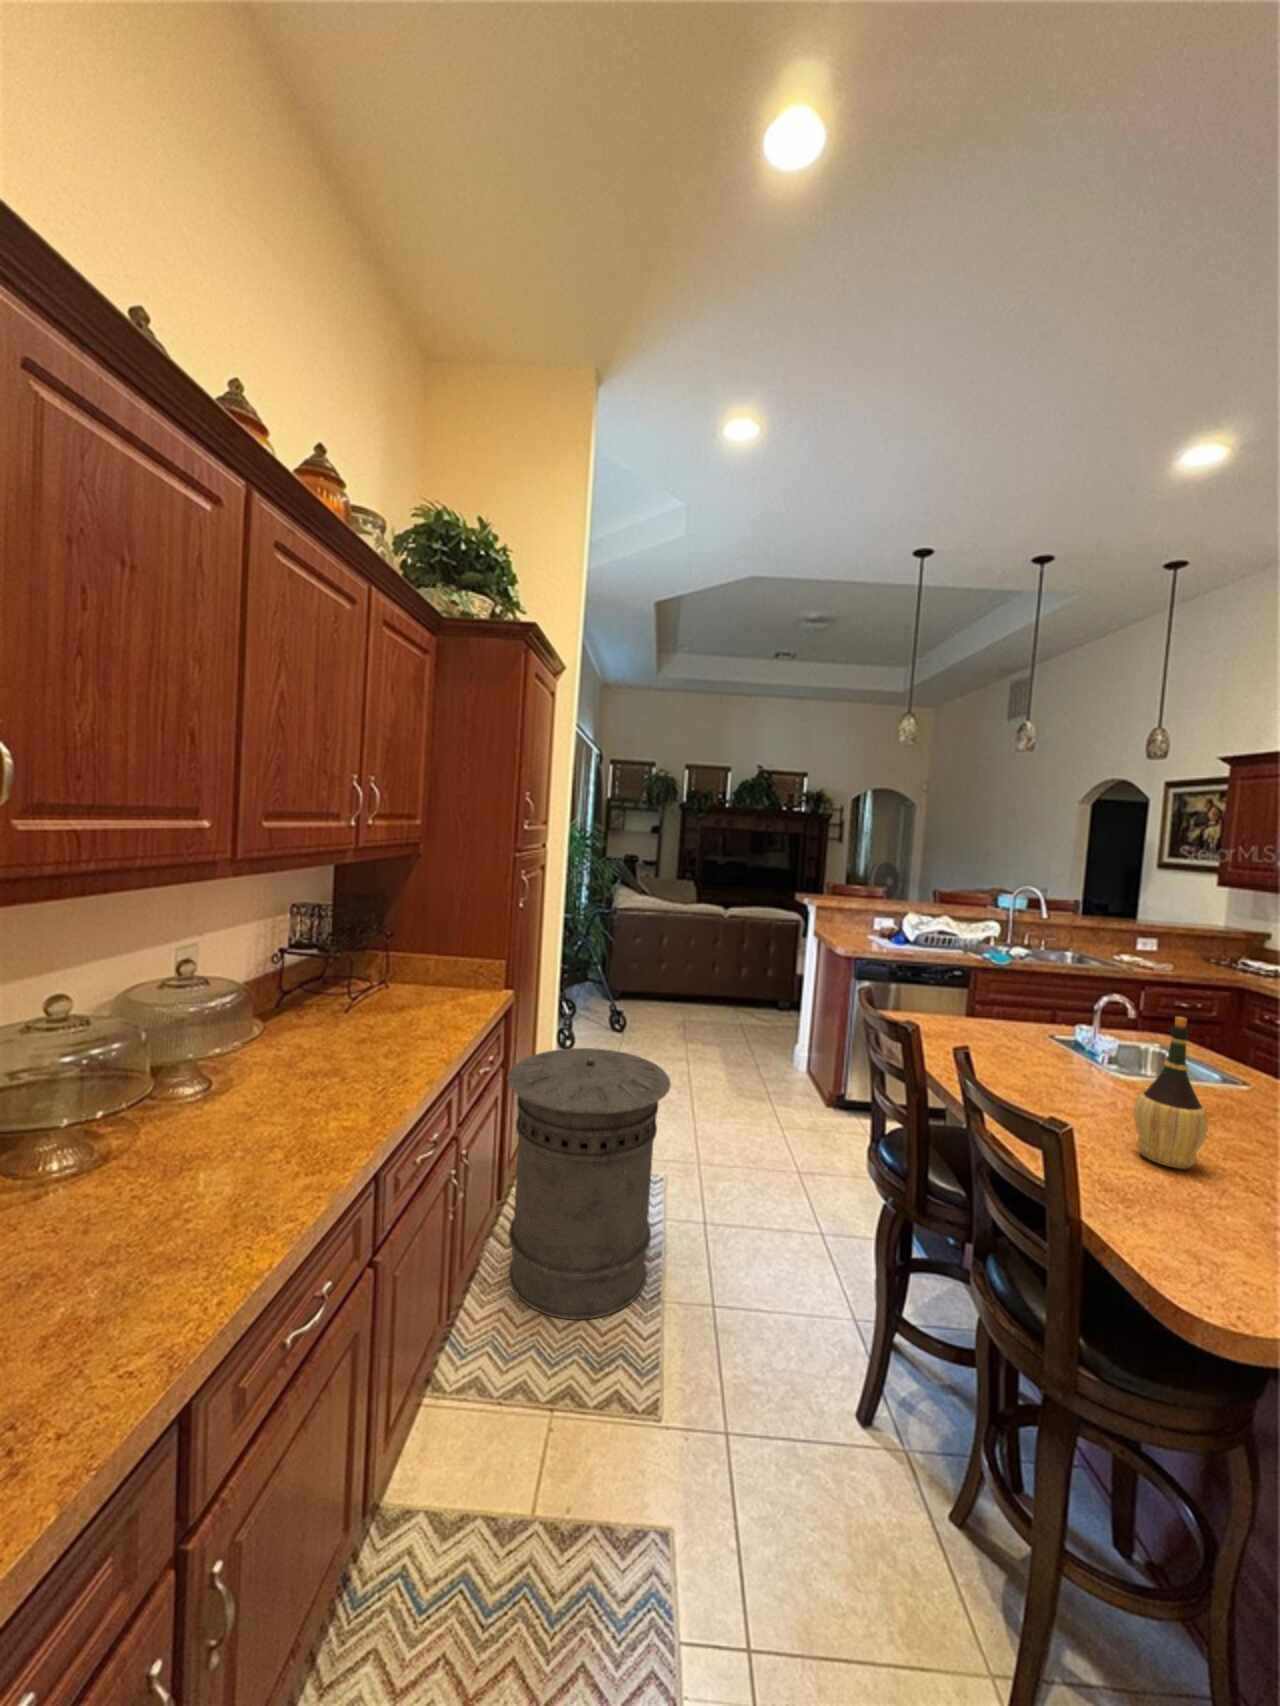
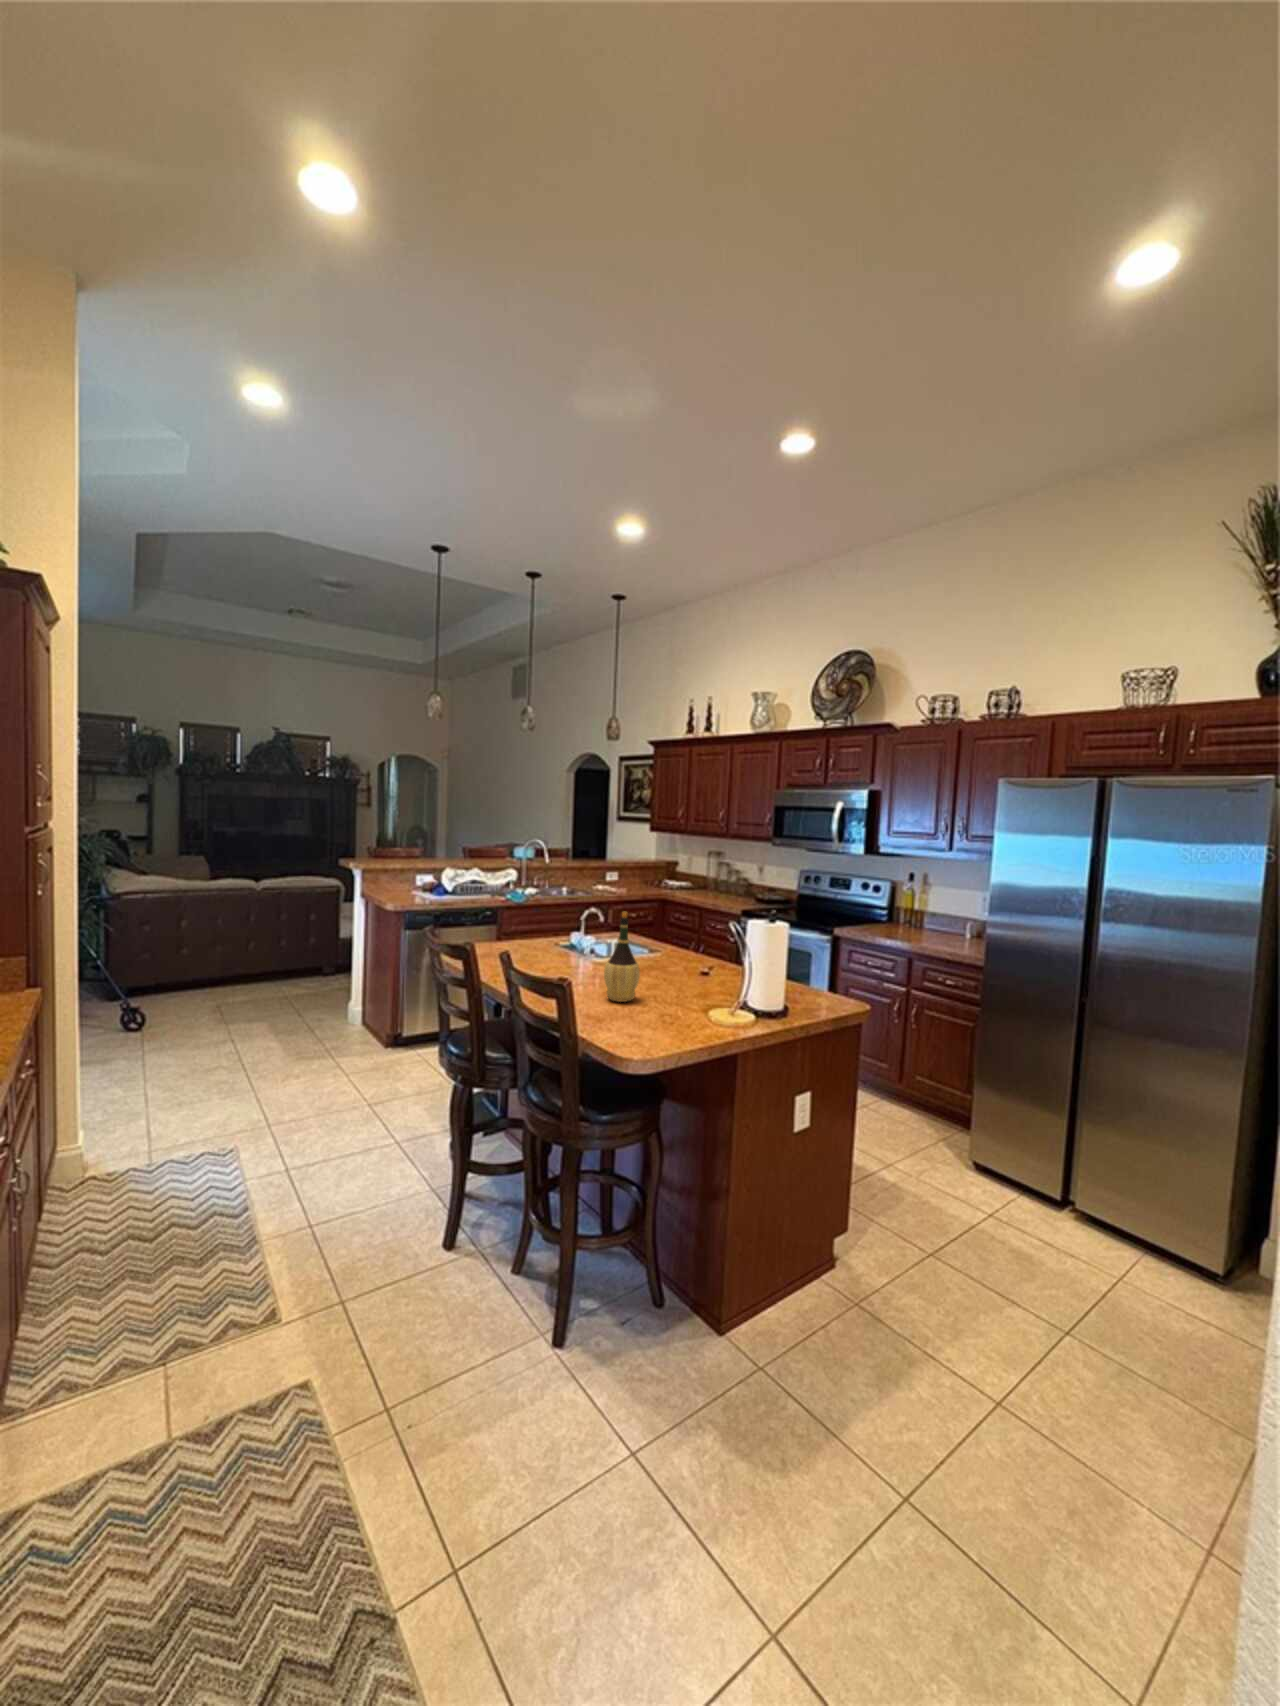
trash can: present [507,1048,671,1320] -> none [49,1029,250,1300]

